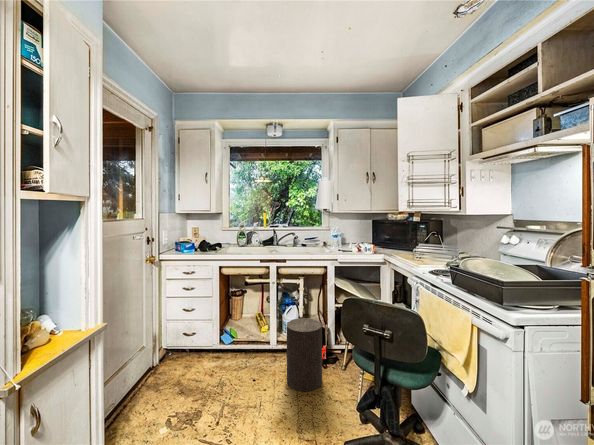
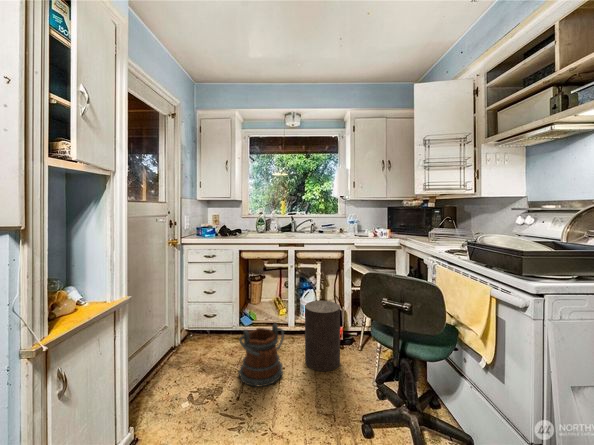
bucket: none [217,343,265,409] -> present [238,324,284,386]

